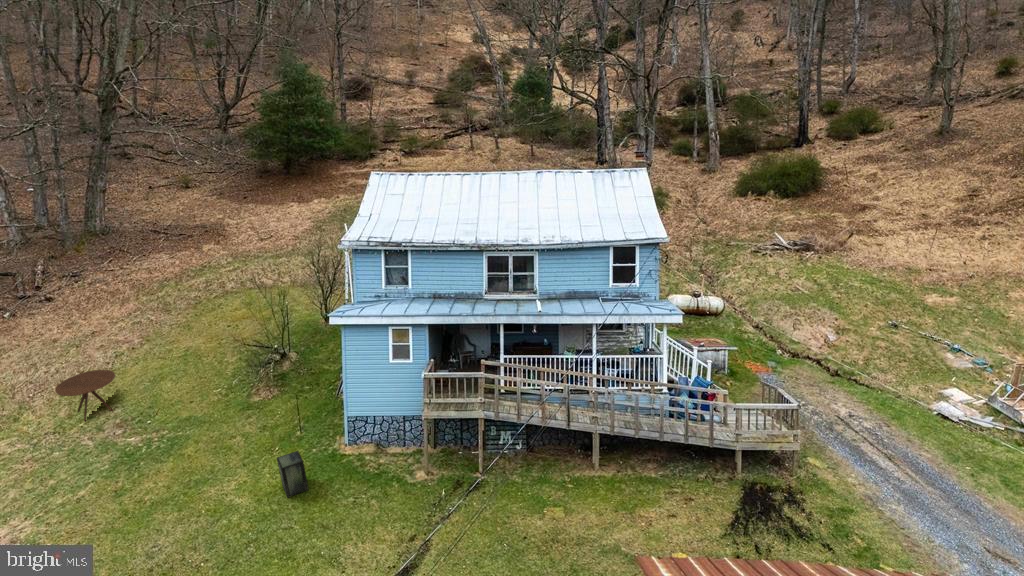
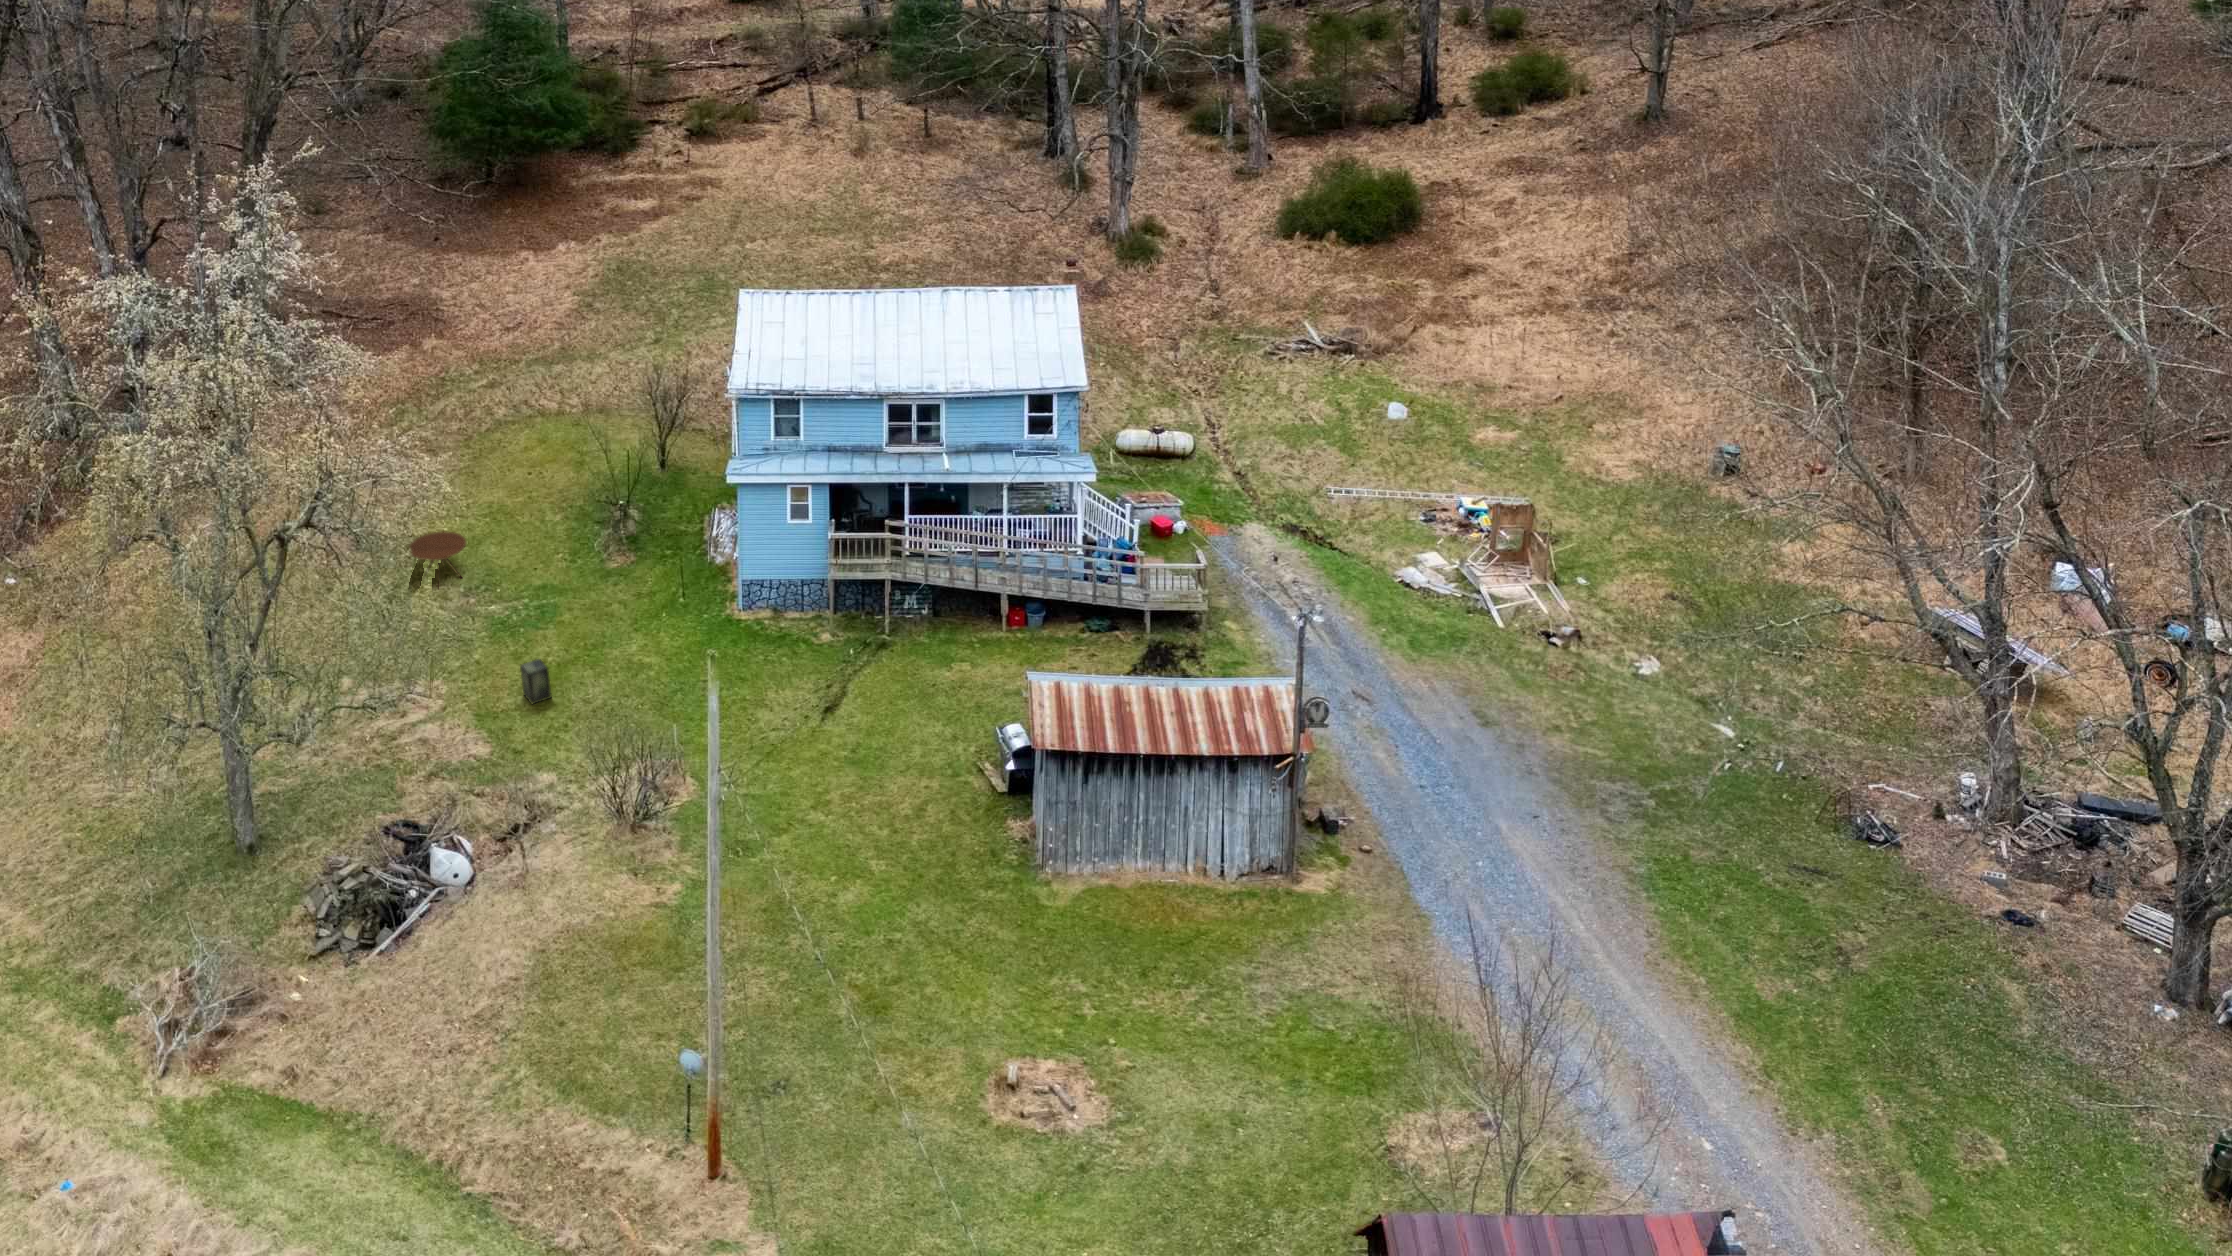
storage box: present [277,451,309,498] -> present [520,659,551,704]

